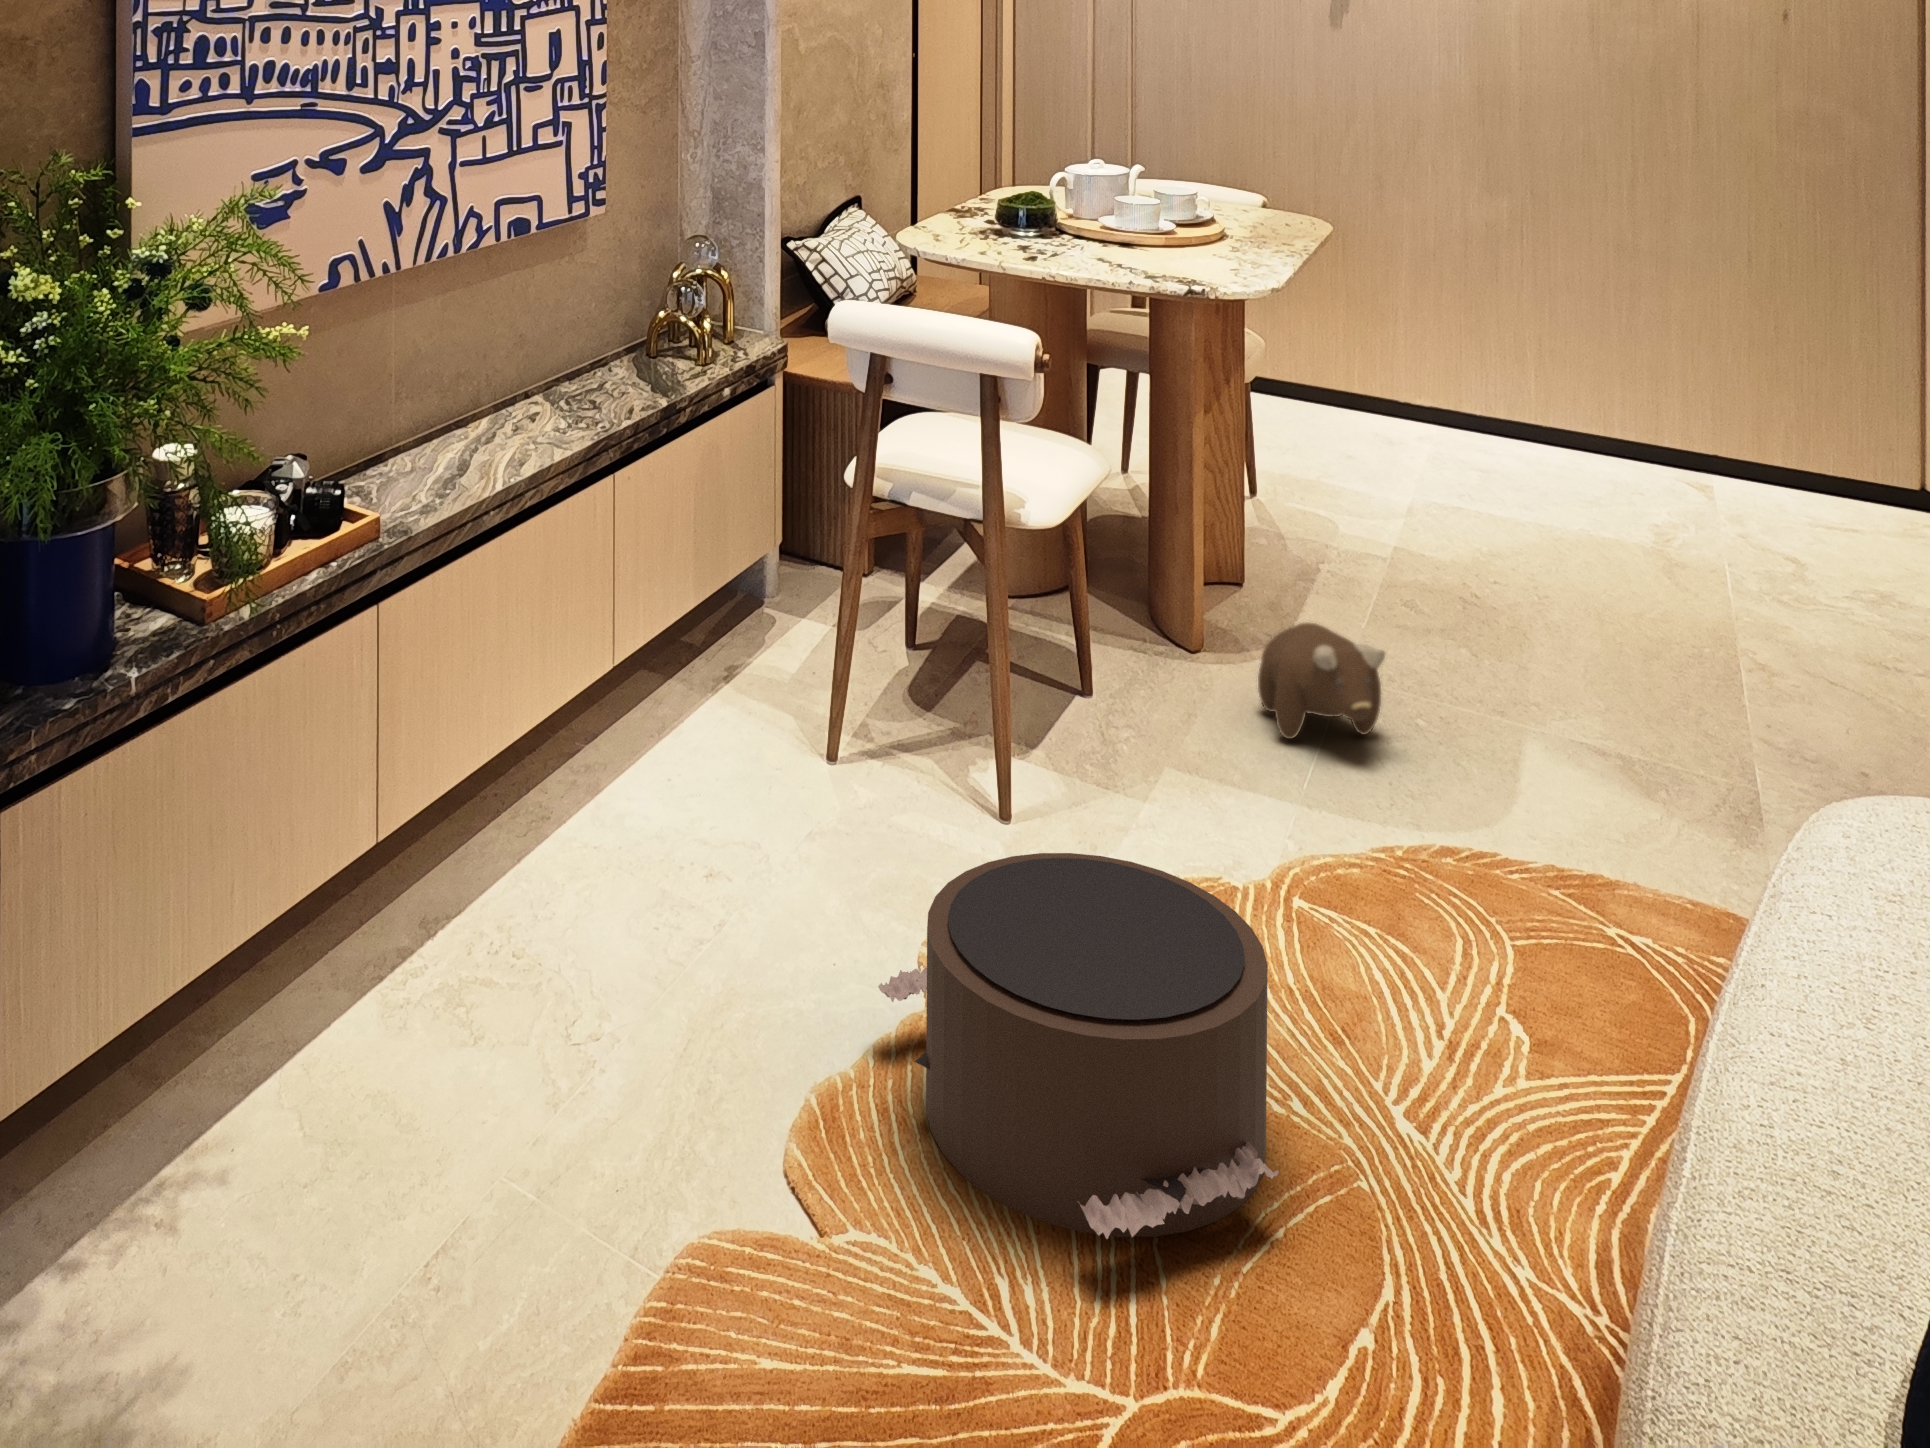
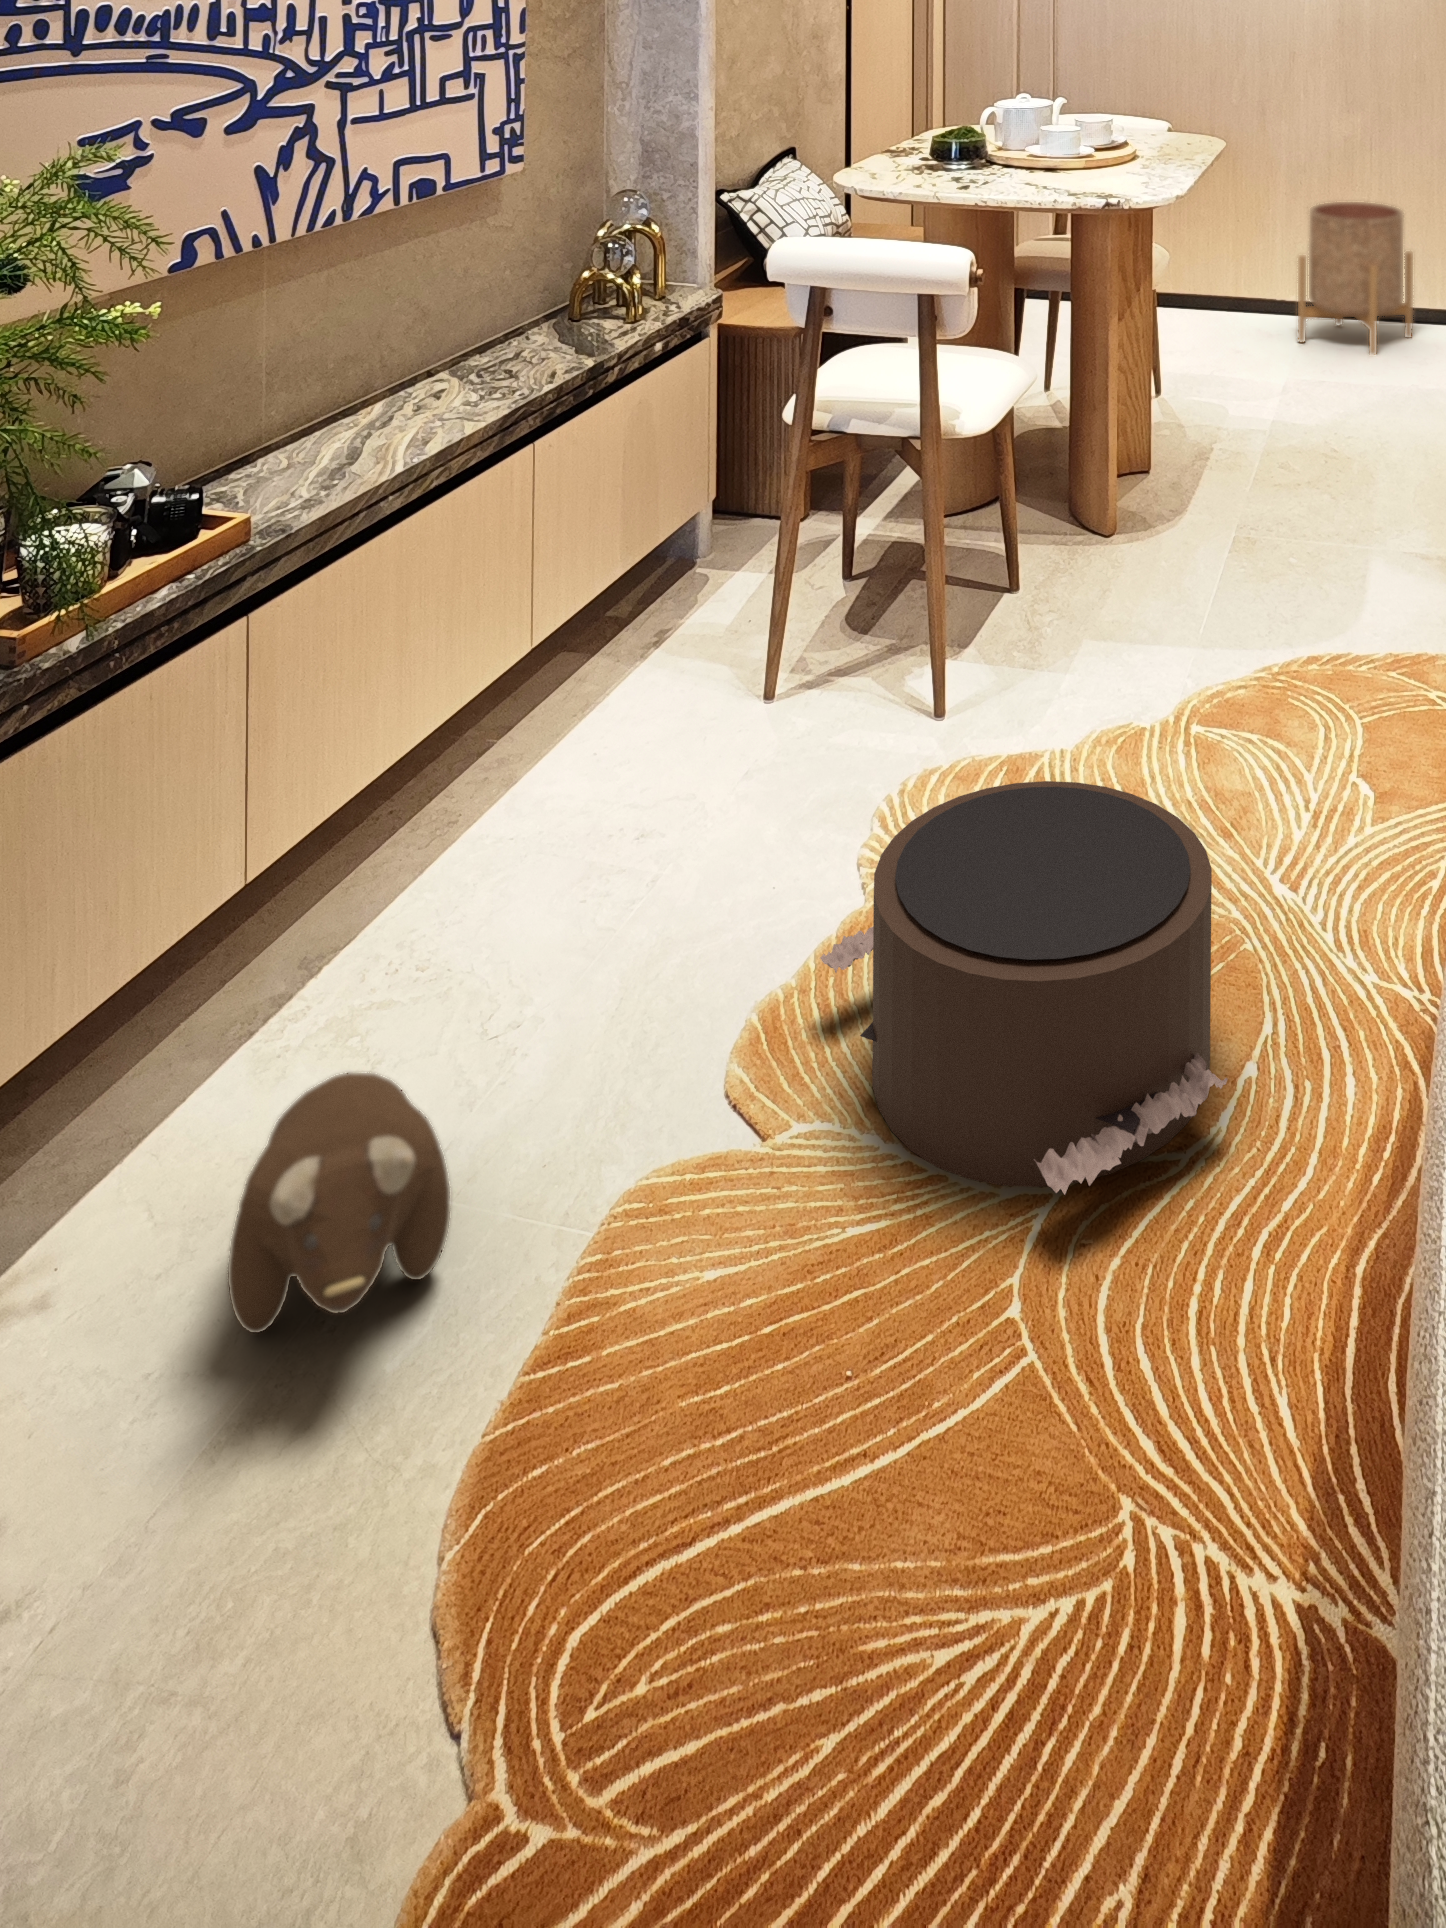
planter: none [1420,293,1563,471] -> present [1298,202,1413,355]
plush toy: present [1258,623,1385,739] -> present [228,1073,450,1333]

